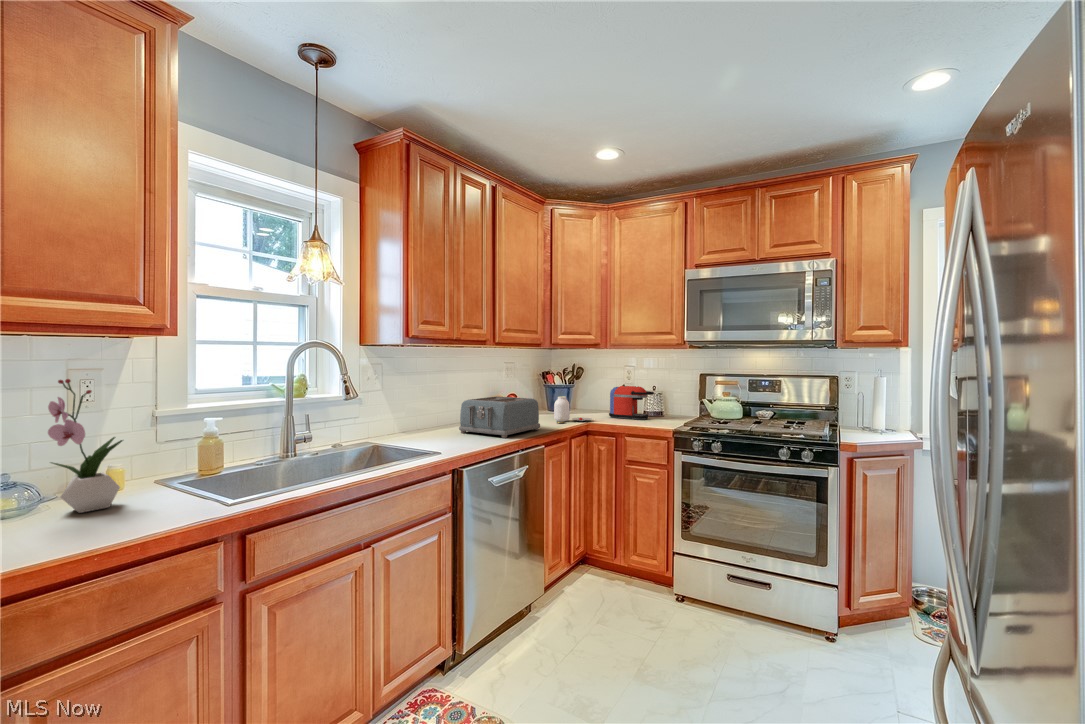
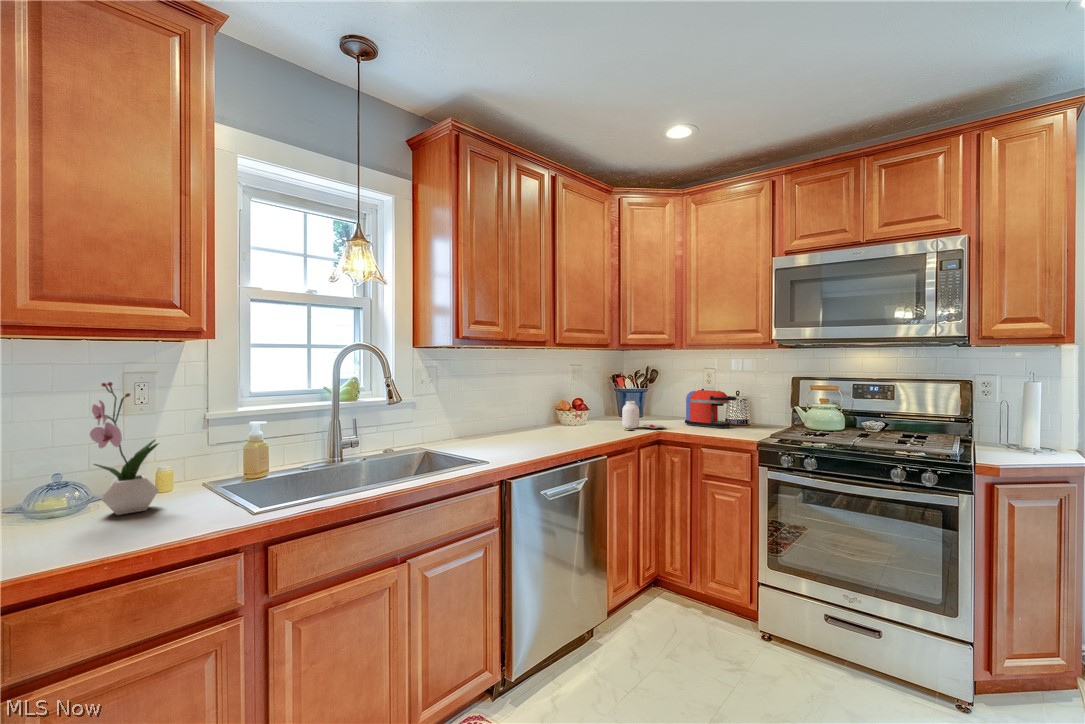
toaster: present [459,396,540,438] -> none [516,401,604,446]

